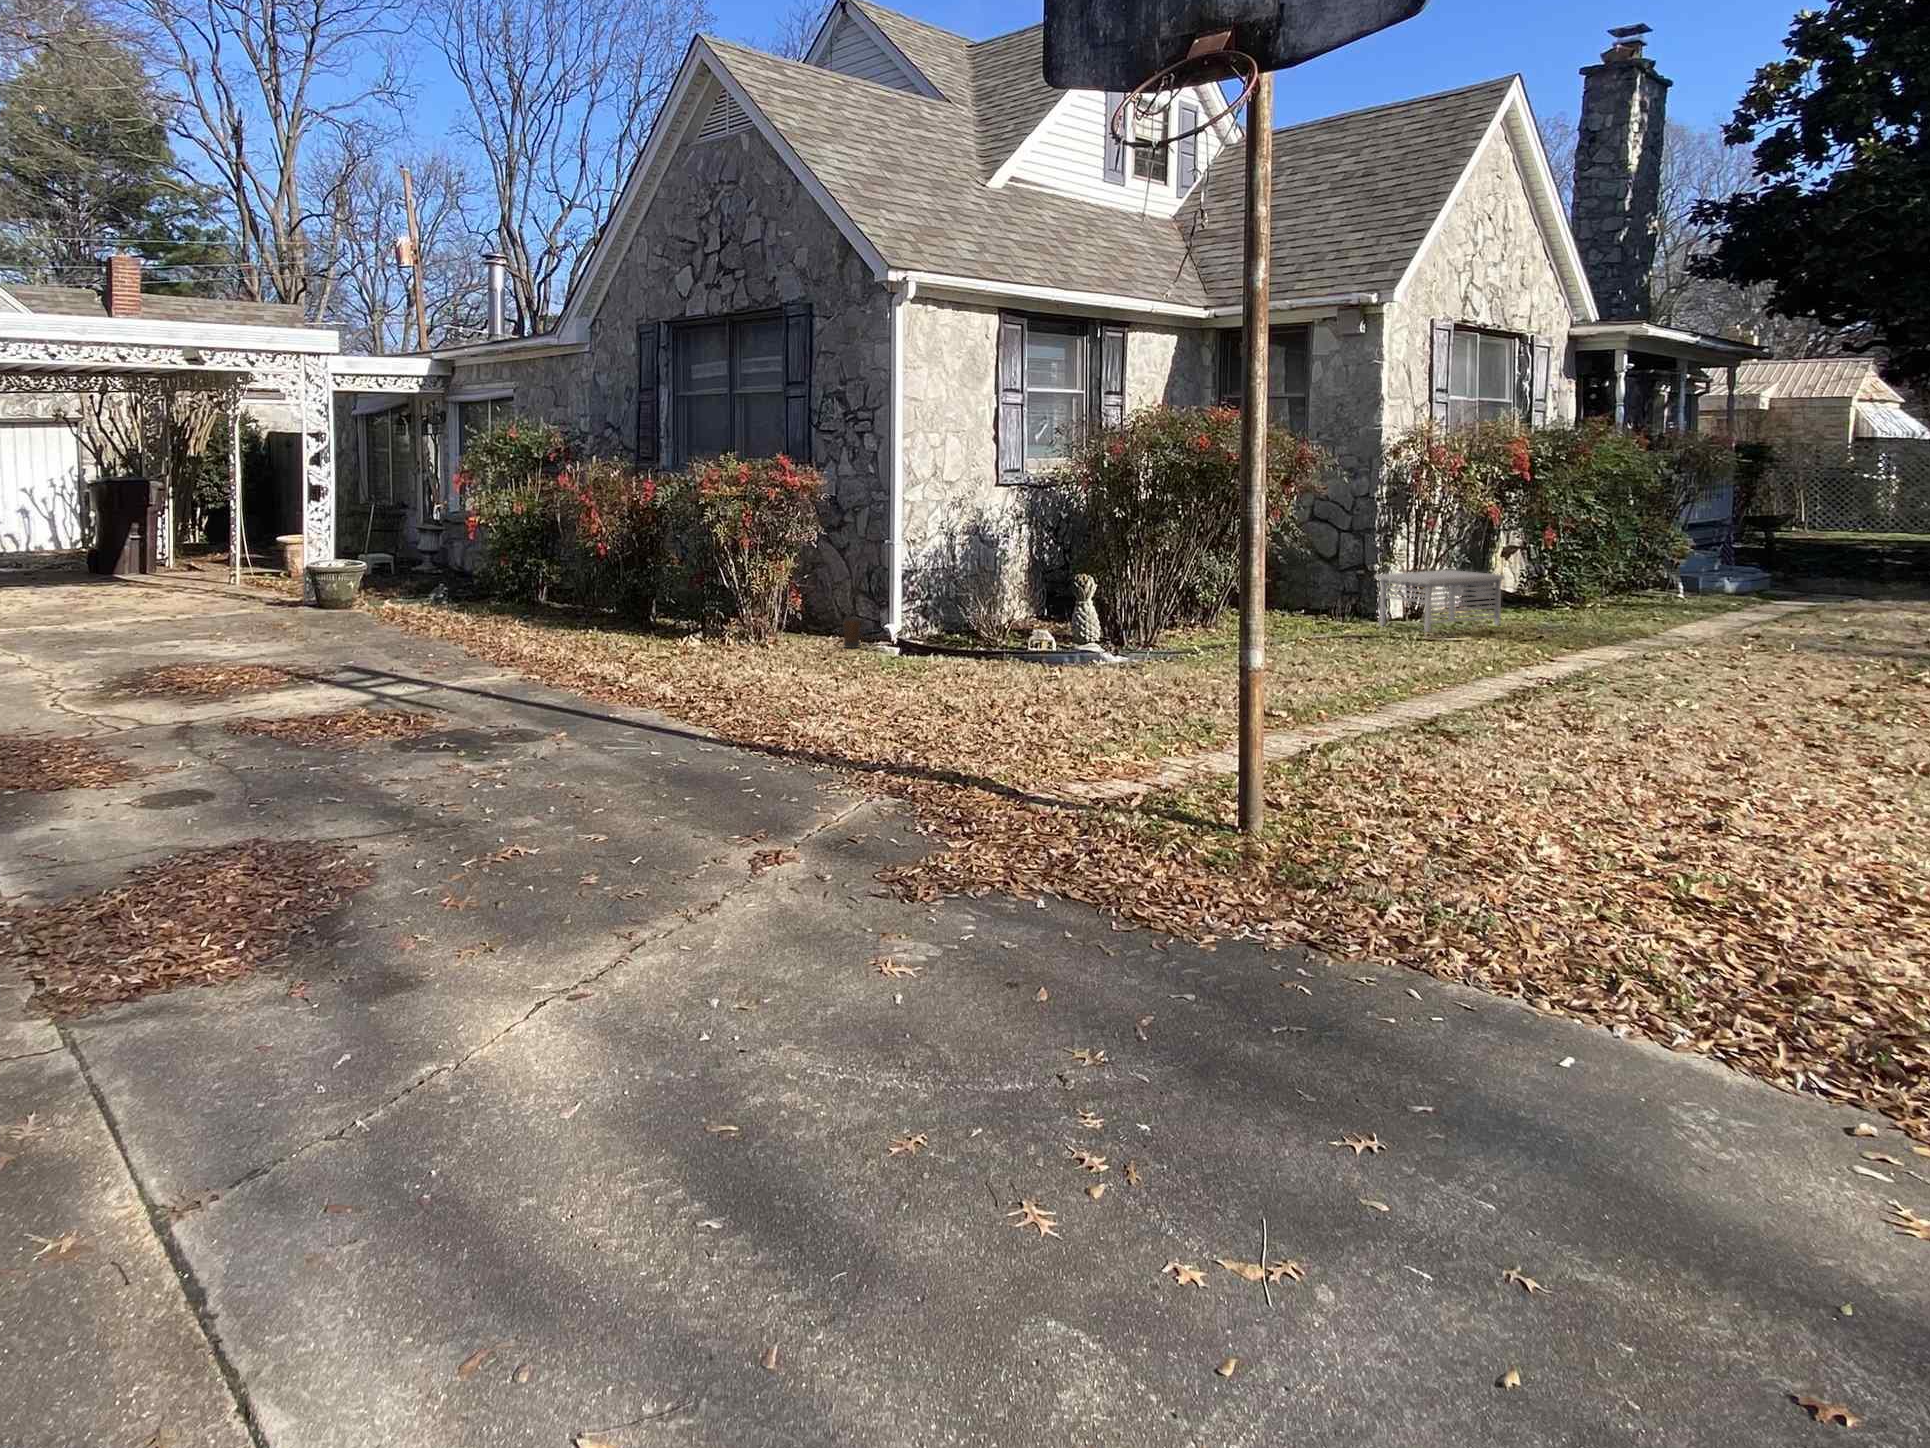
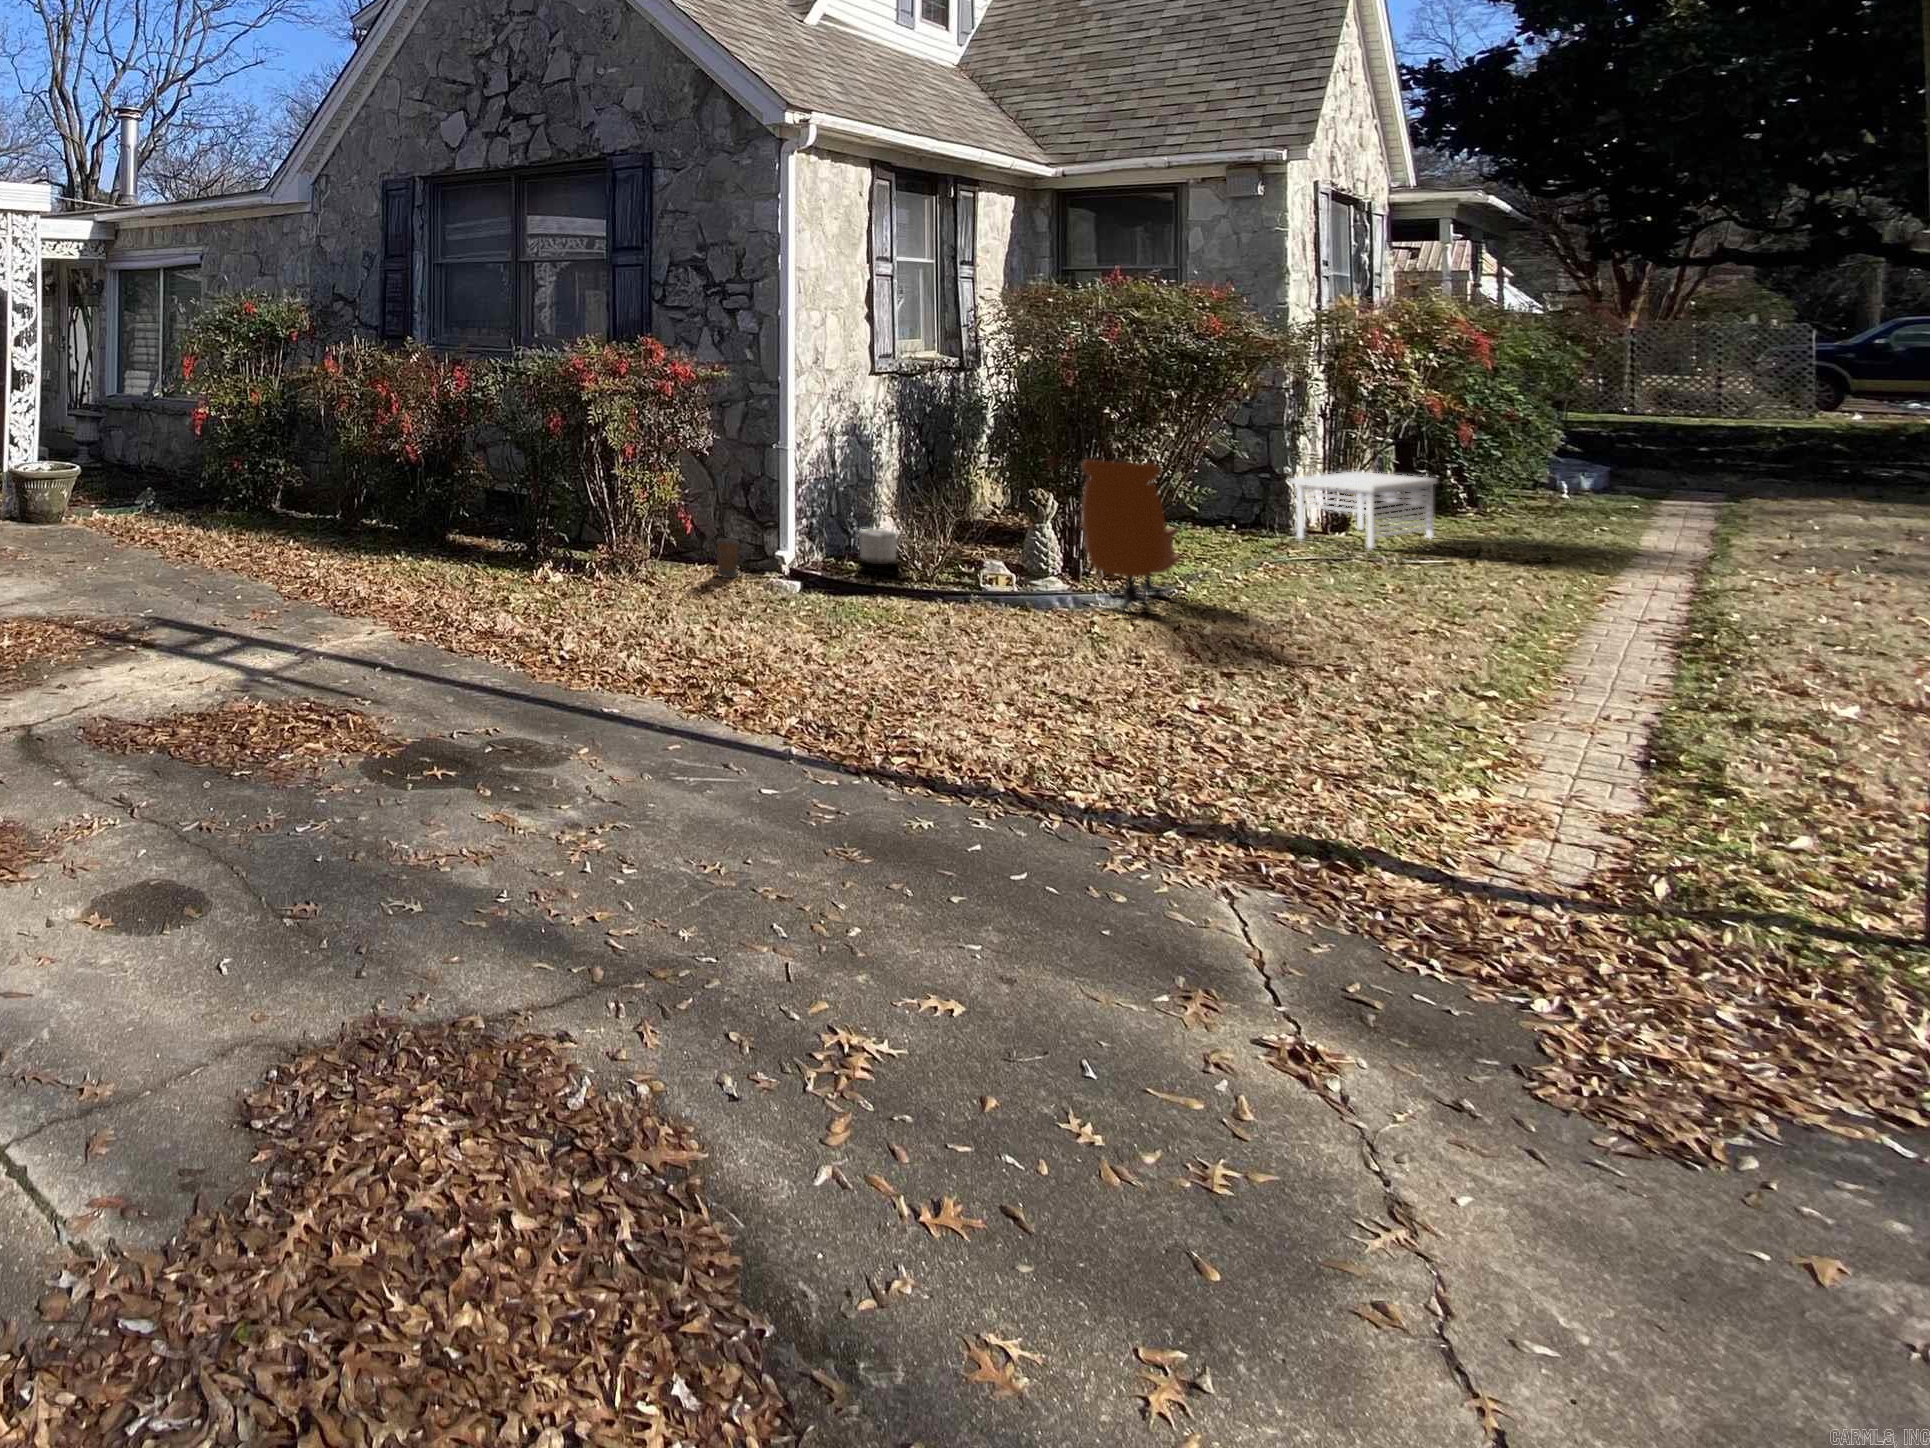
lounge chair: none [1095,550,1197,672] -> present [1080,459,1183,614]
planter: none [977,612,1007,640] -> present [859,529,897,564]

